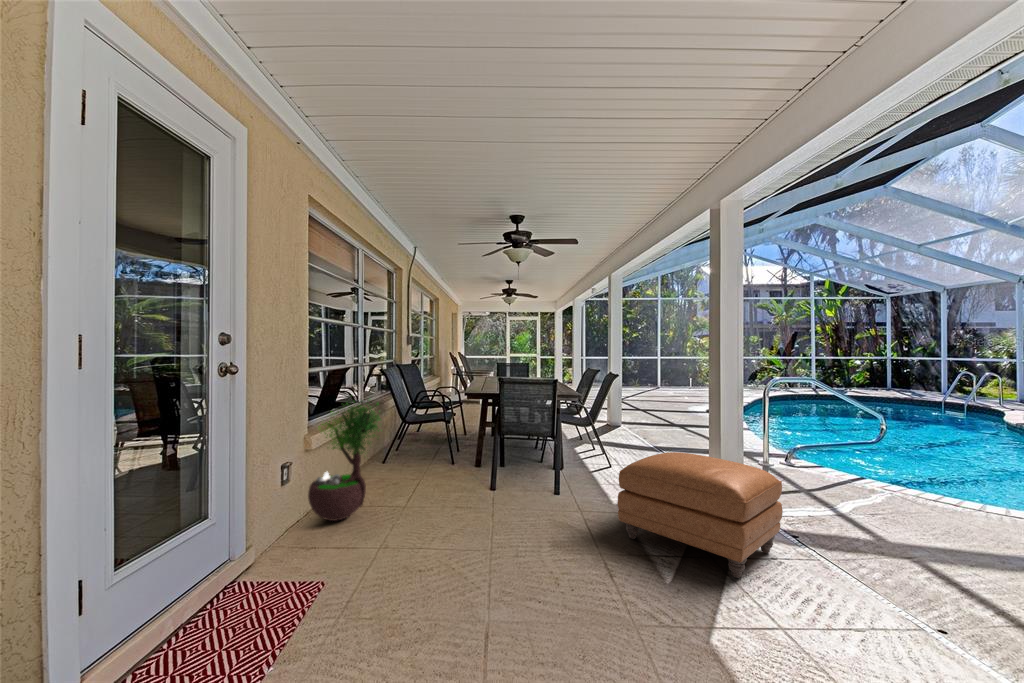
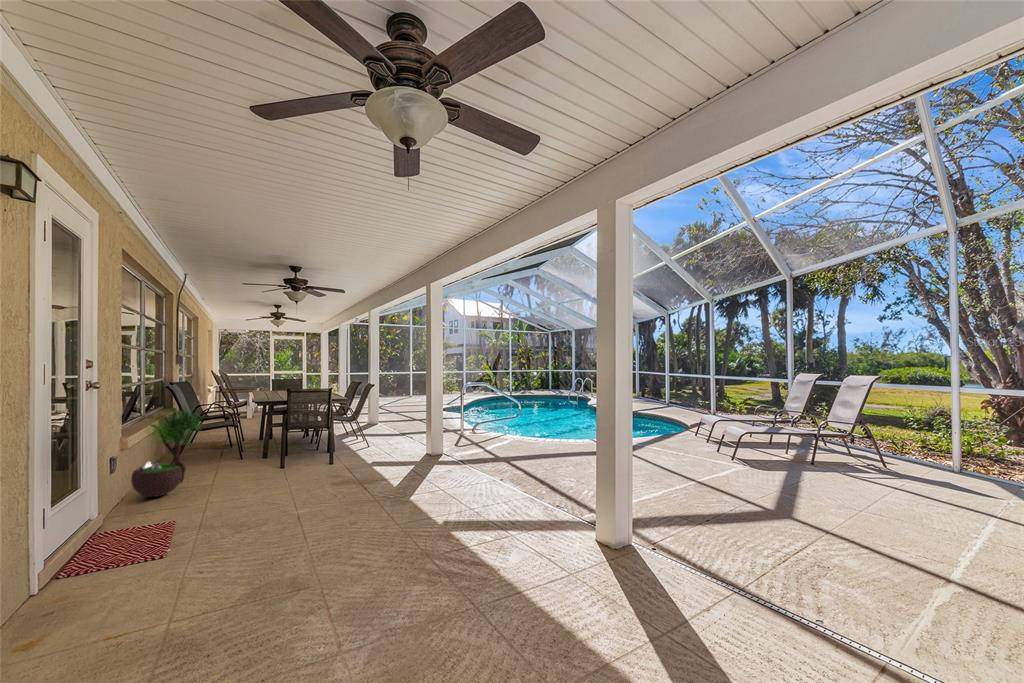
ottoman: present [618,452,783,578] -> none [372,425,456,480]

